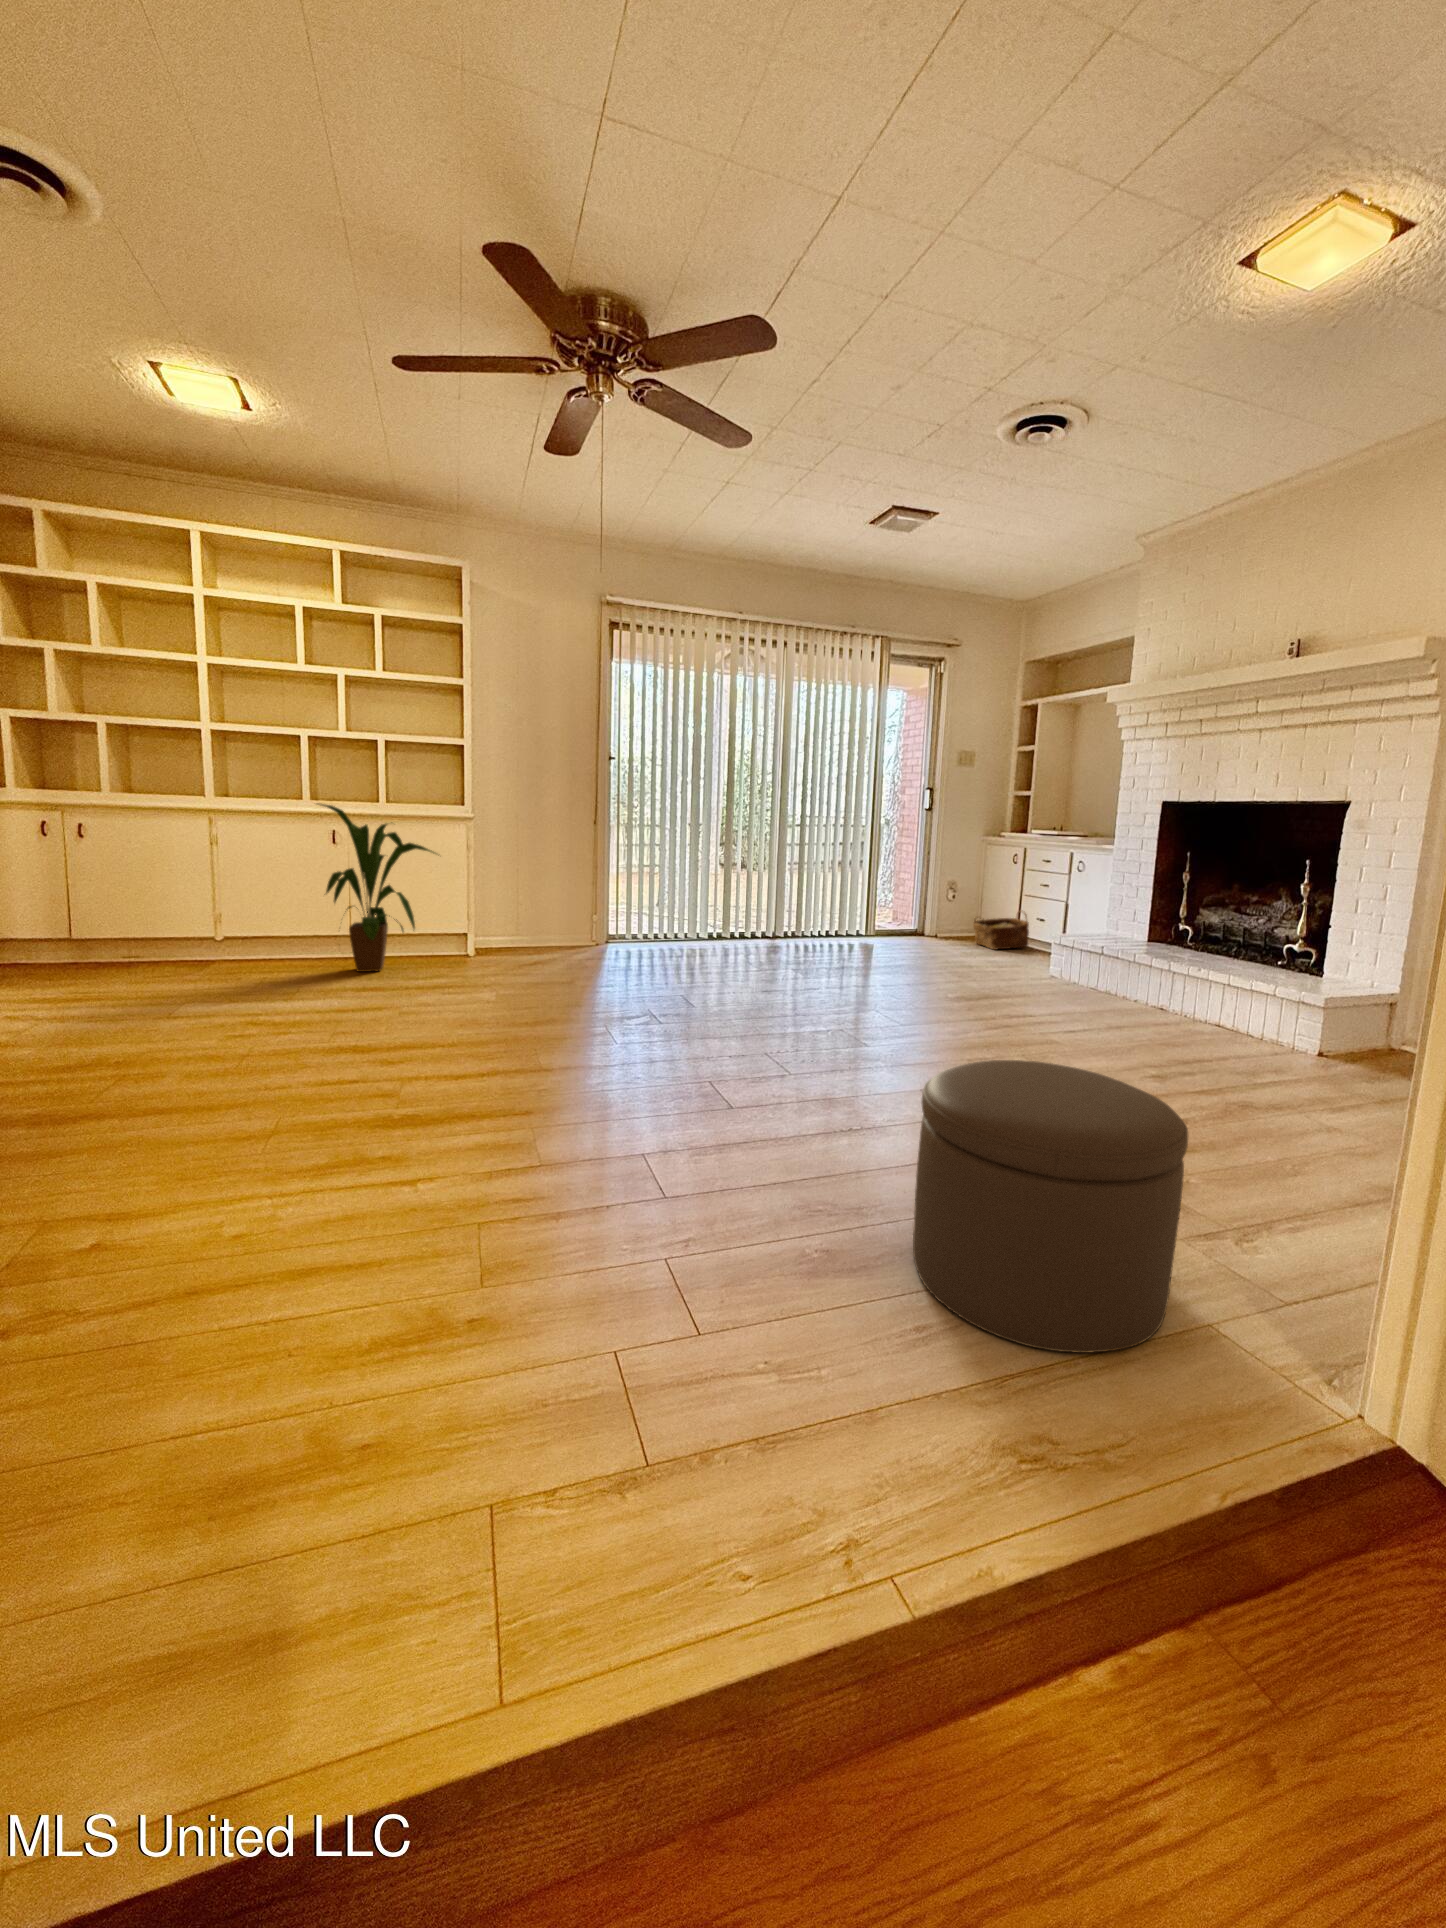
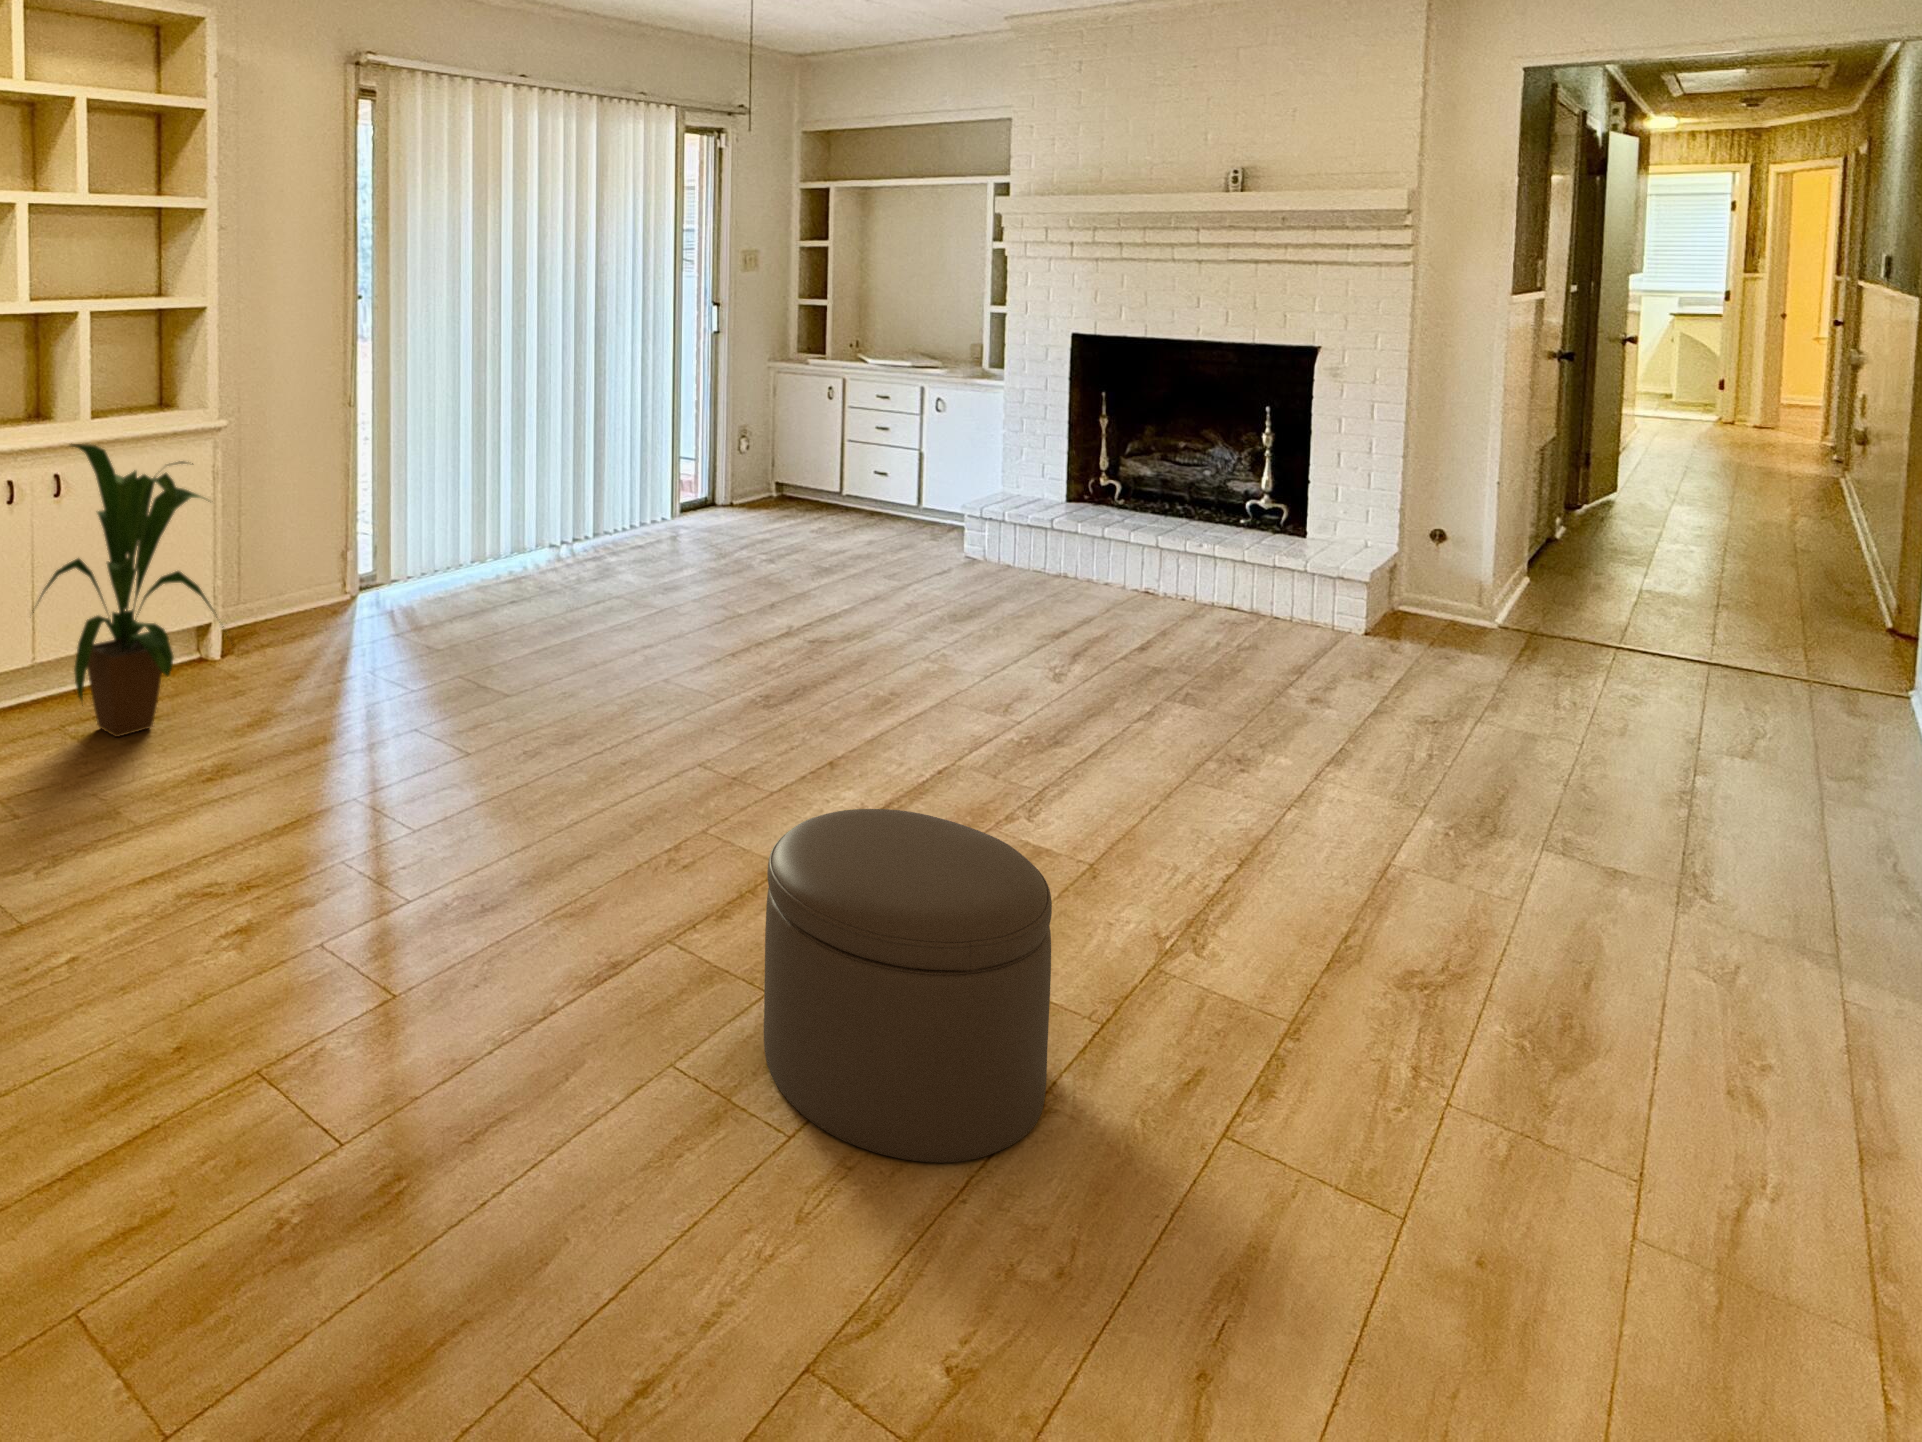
woven basket: present [973,912,1029,950] -> none [802,465,874,525]
ottoman: present [913,1060,1188,1353] -> present [764,809,1052,1163]

